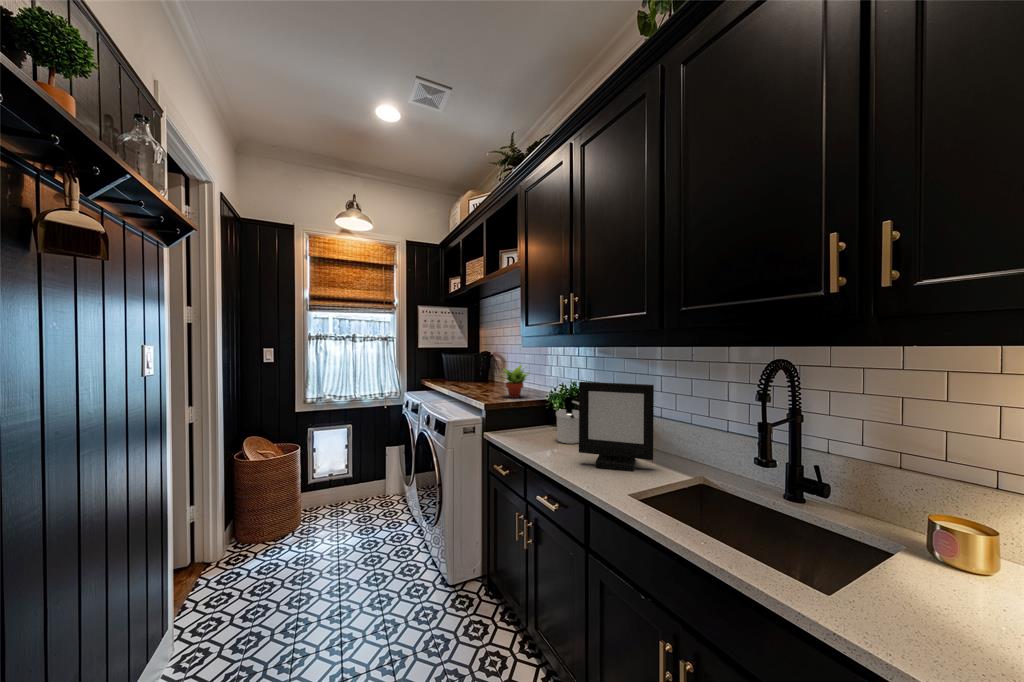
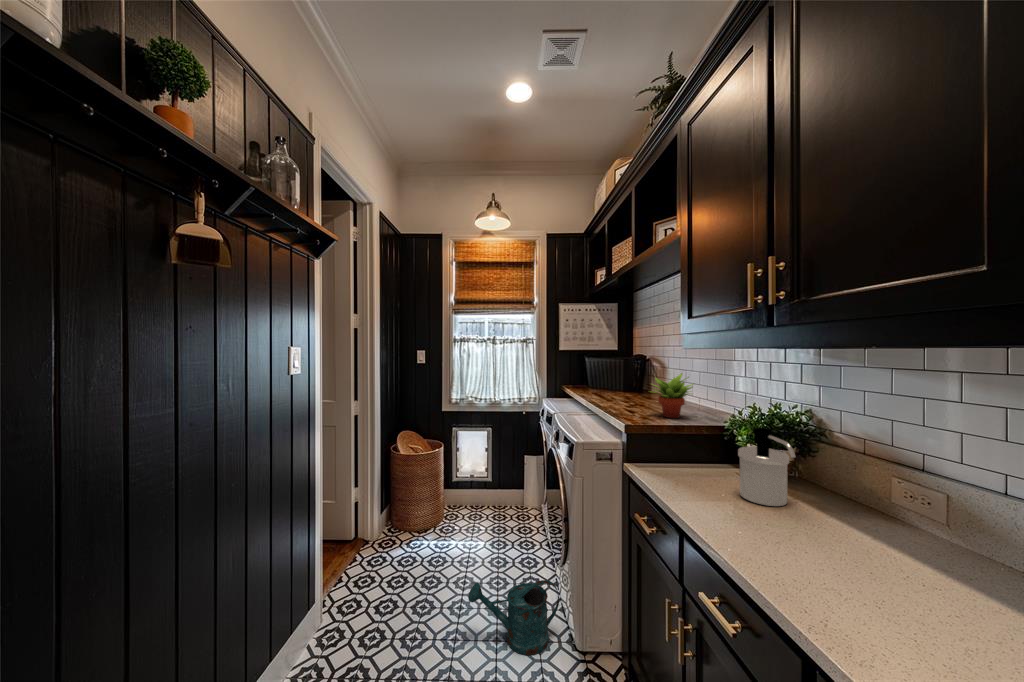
picture frame: present [579,382,654,471] -> none [789,409,996,612]
watering can: none [353,538,432,600] -> present [468,580,559,655]

